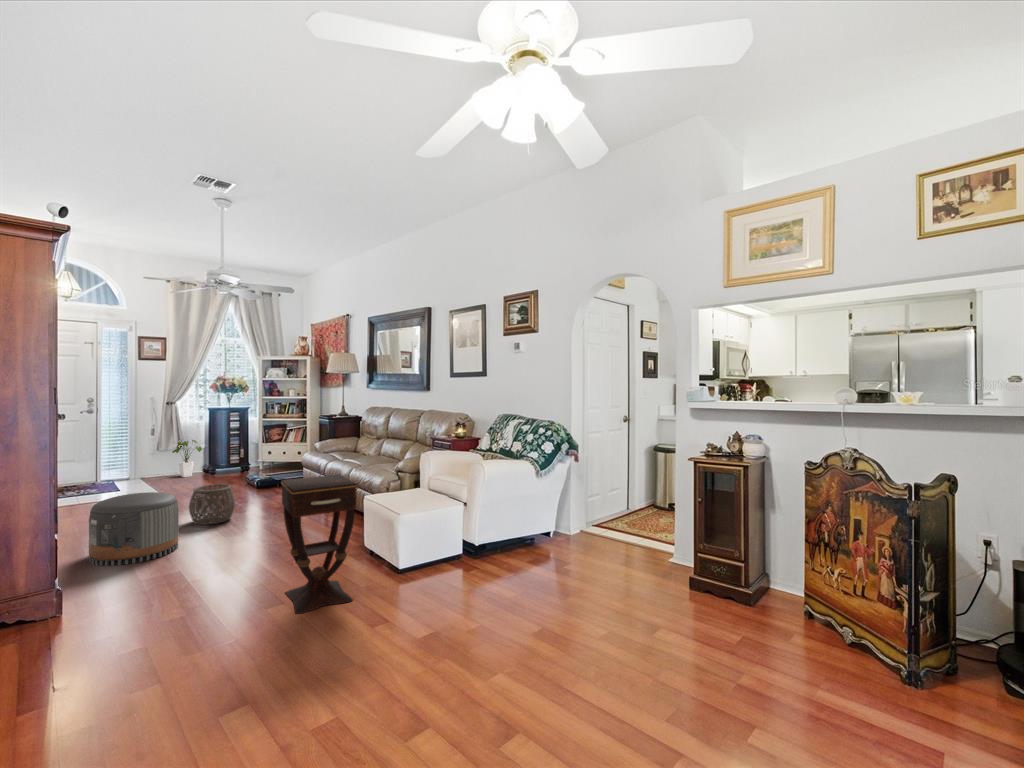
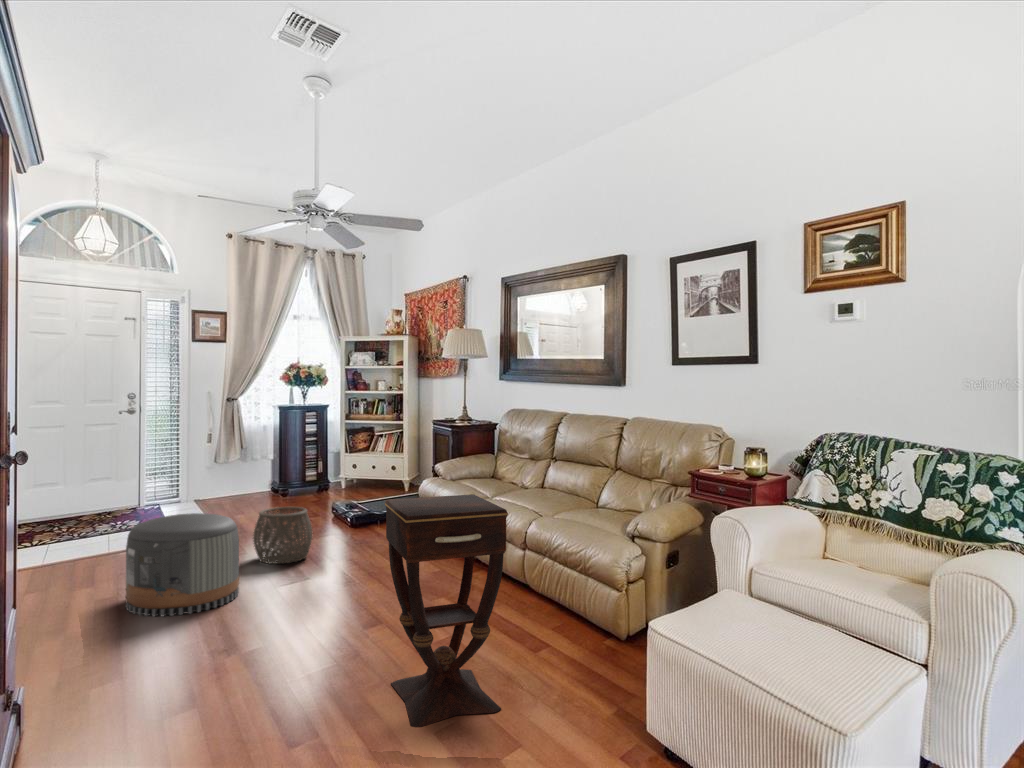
house plant: present [172,440,202,477] -> none [235,446,270,498]

